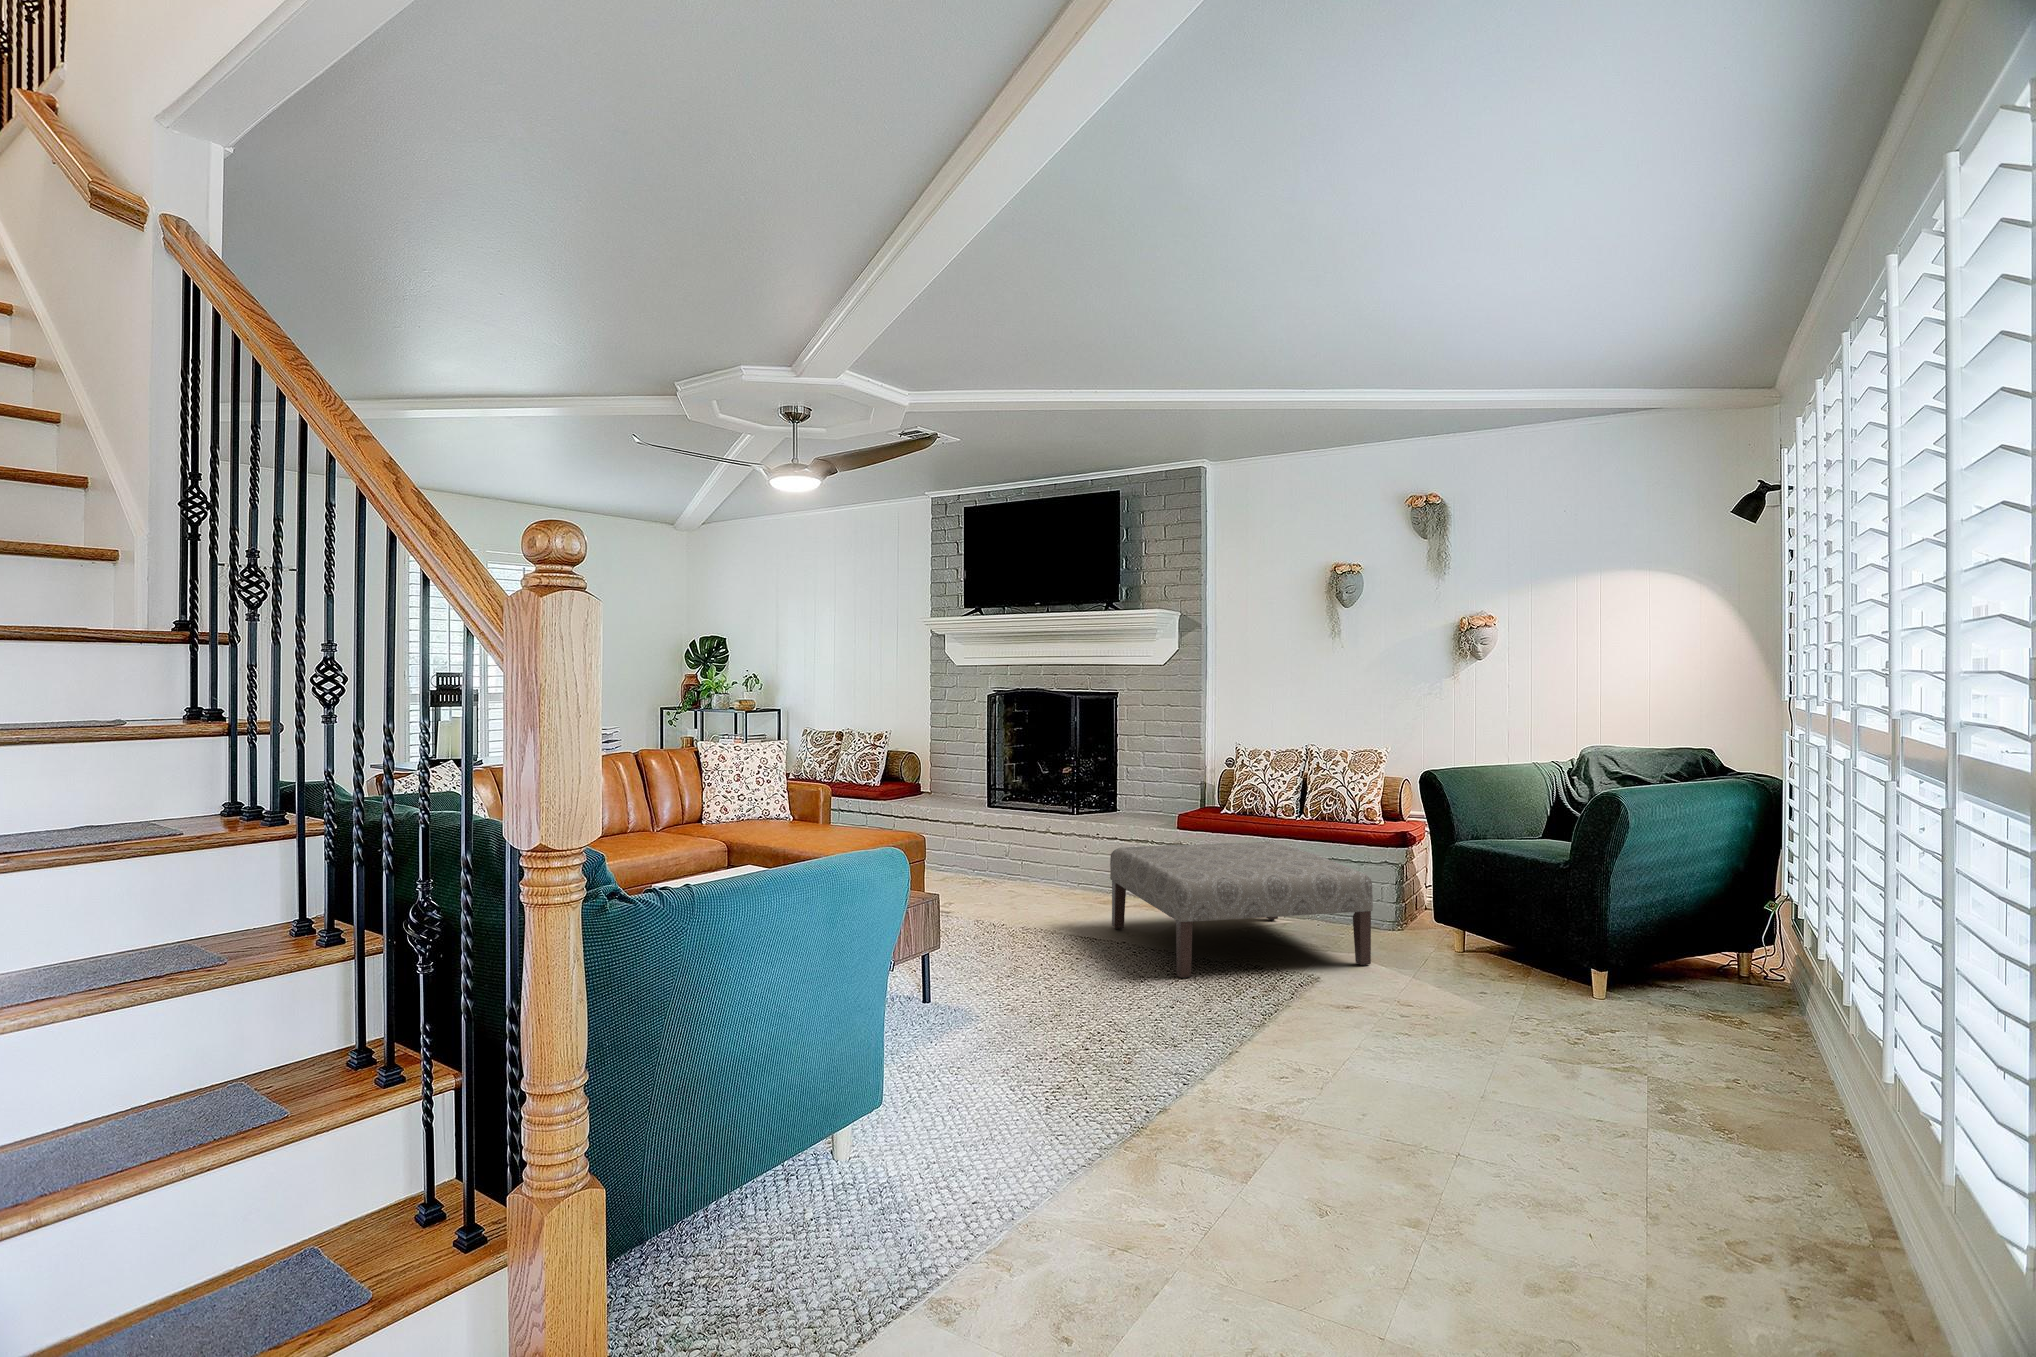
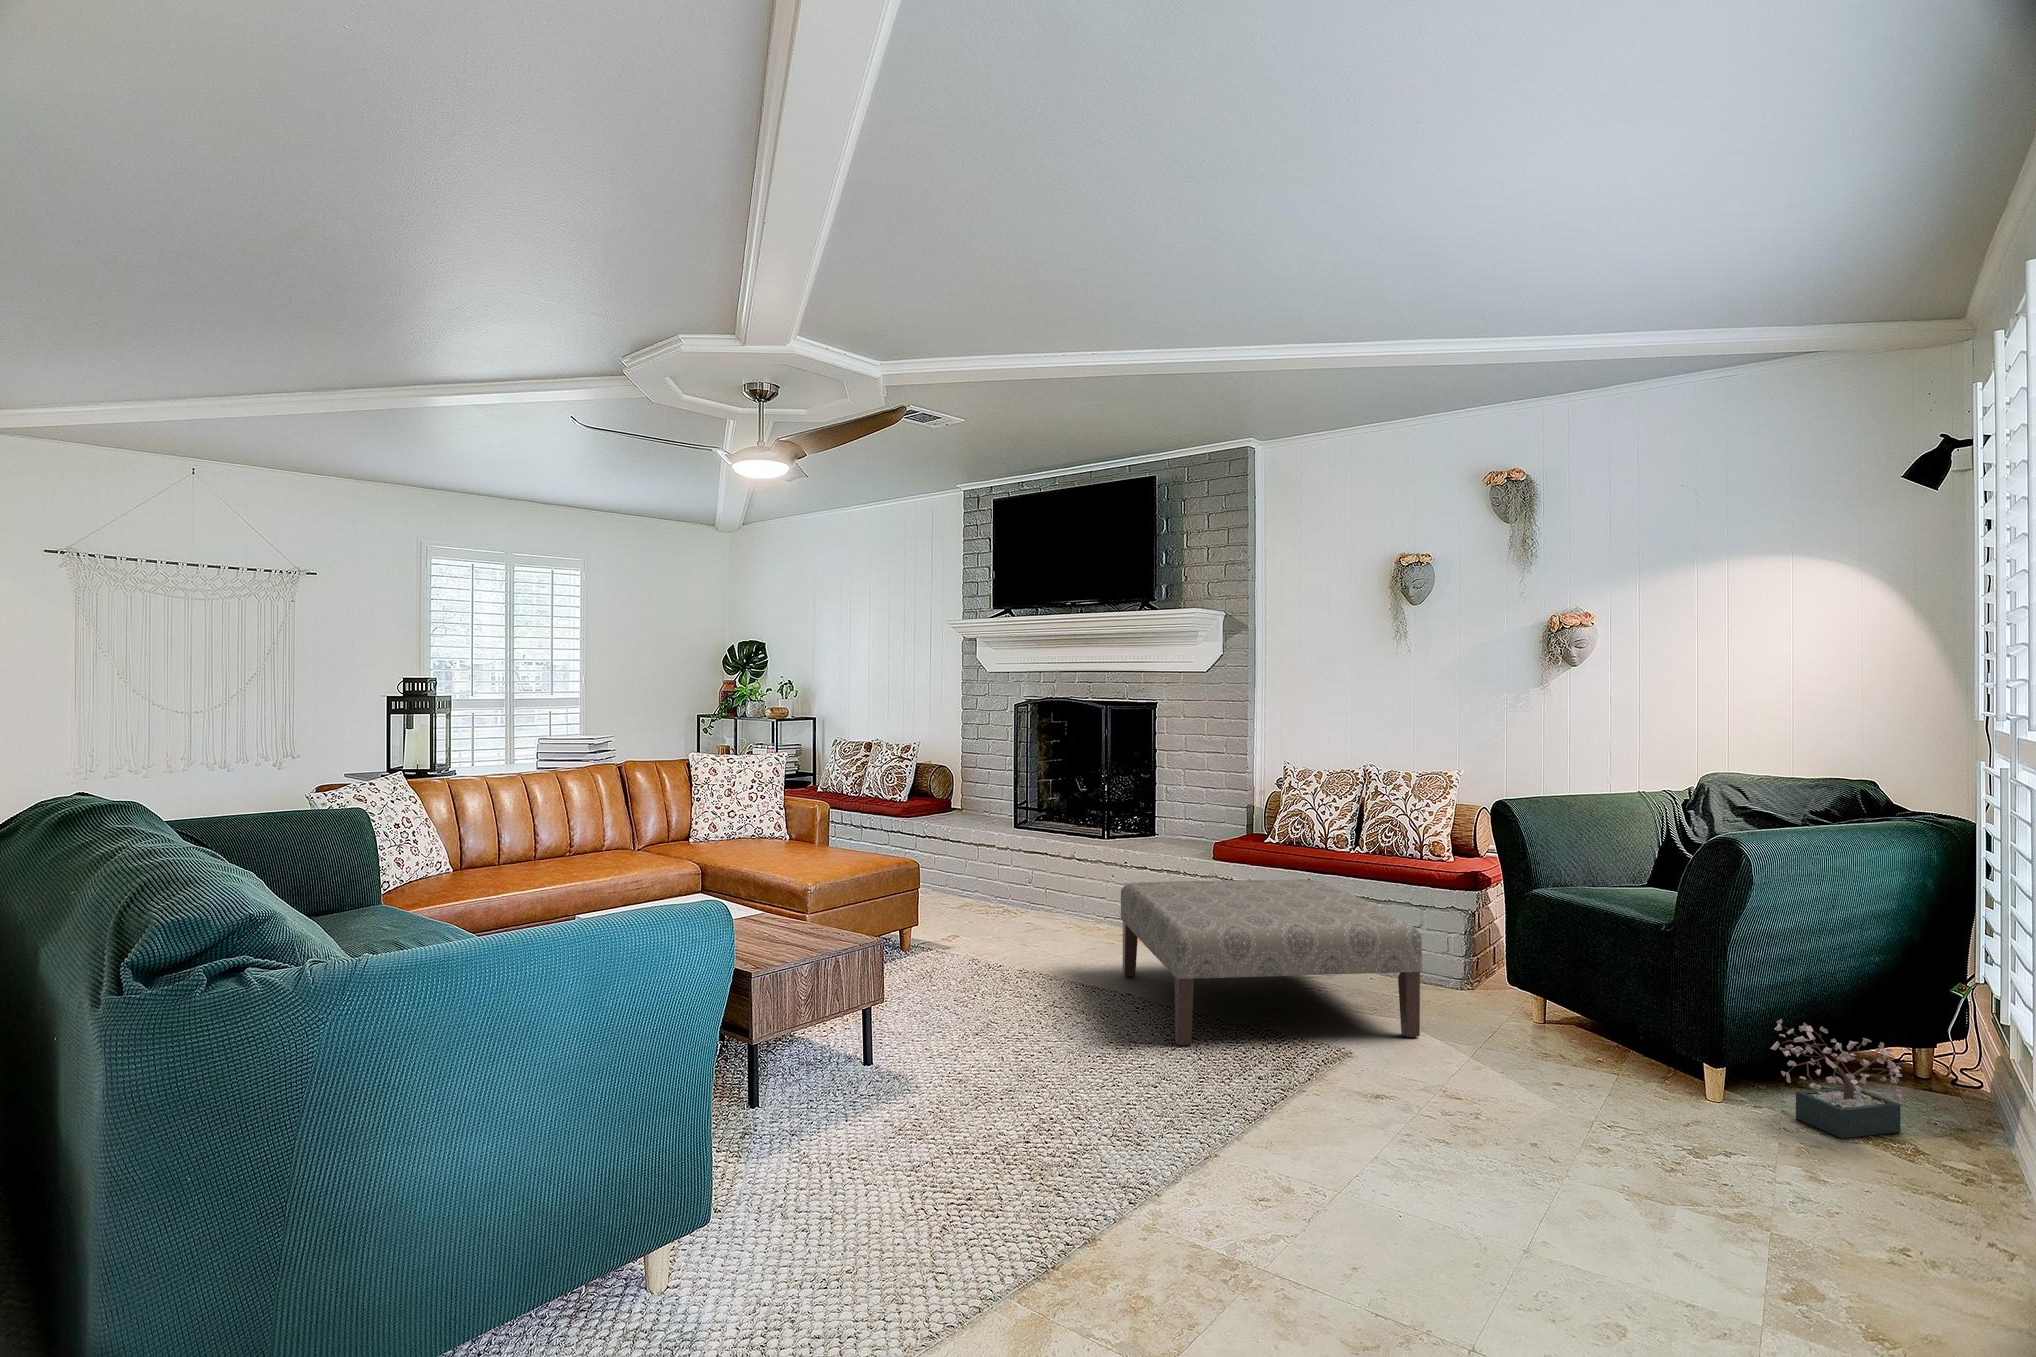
decorative plant: none [1644,932,1738,1019] -> present [1771,1019,1902,1138]

